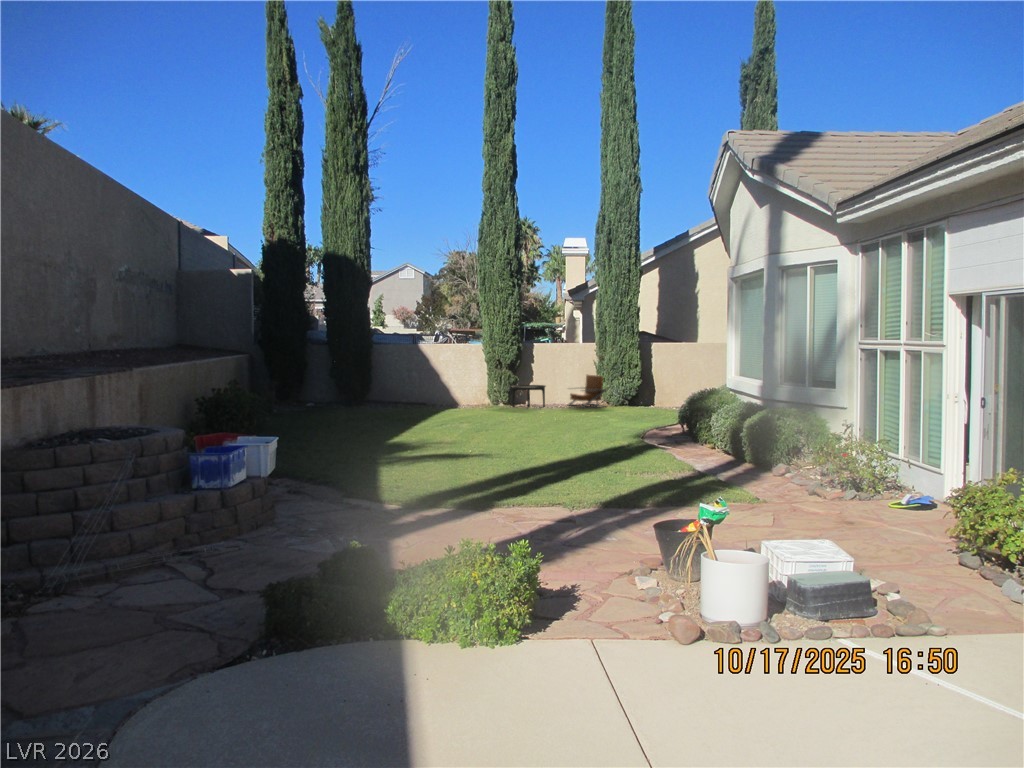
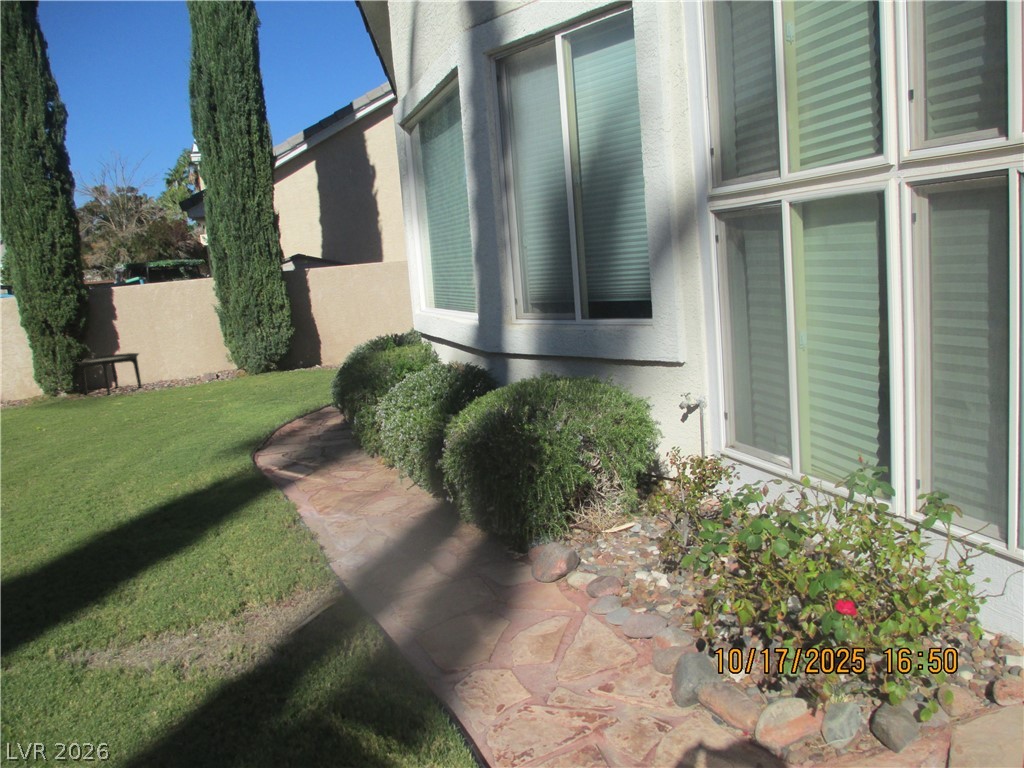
lounge chair: present [568,375,607,408] -> none [178,328,245,384]

